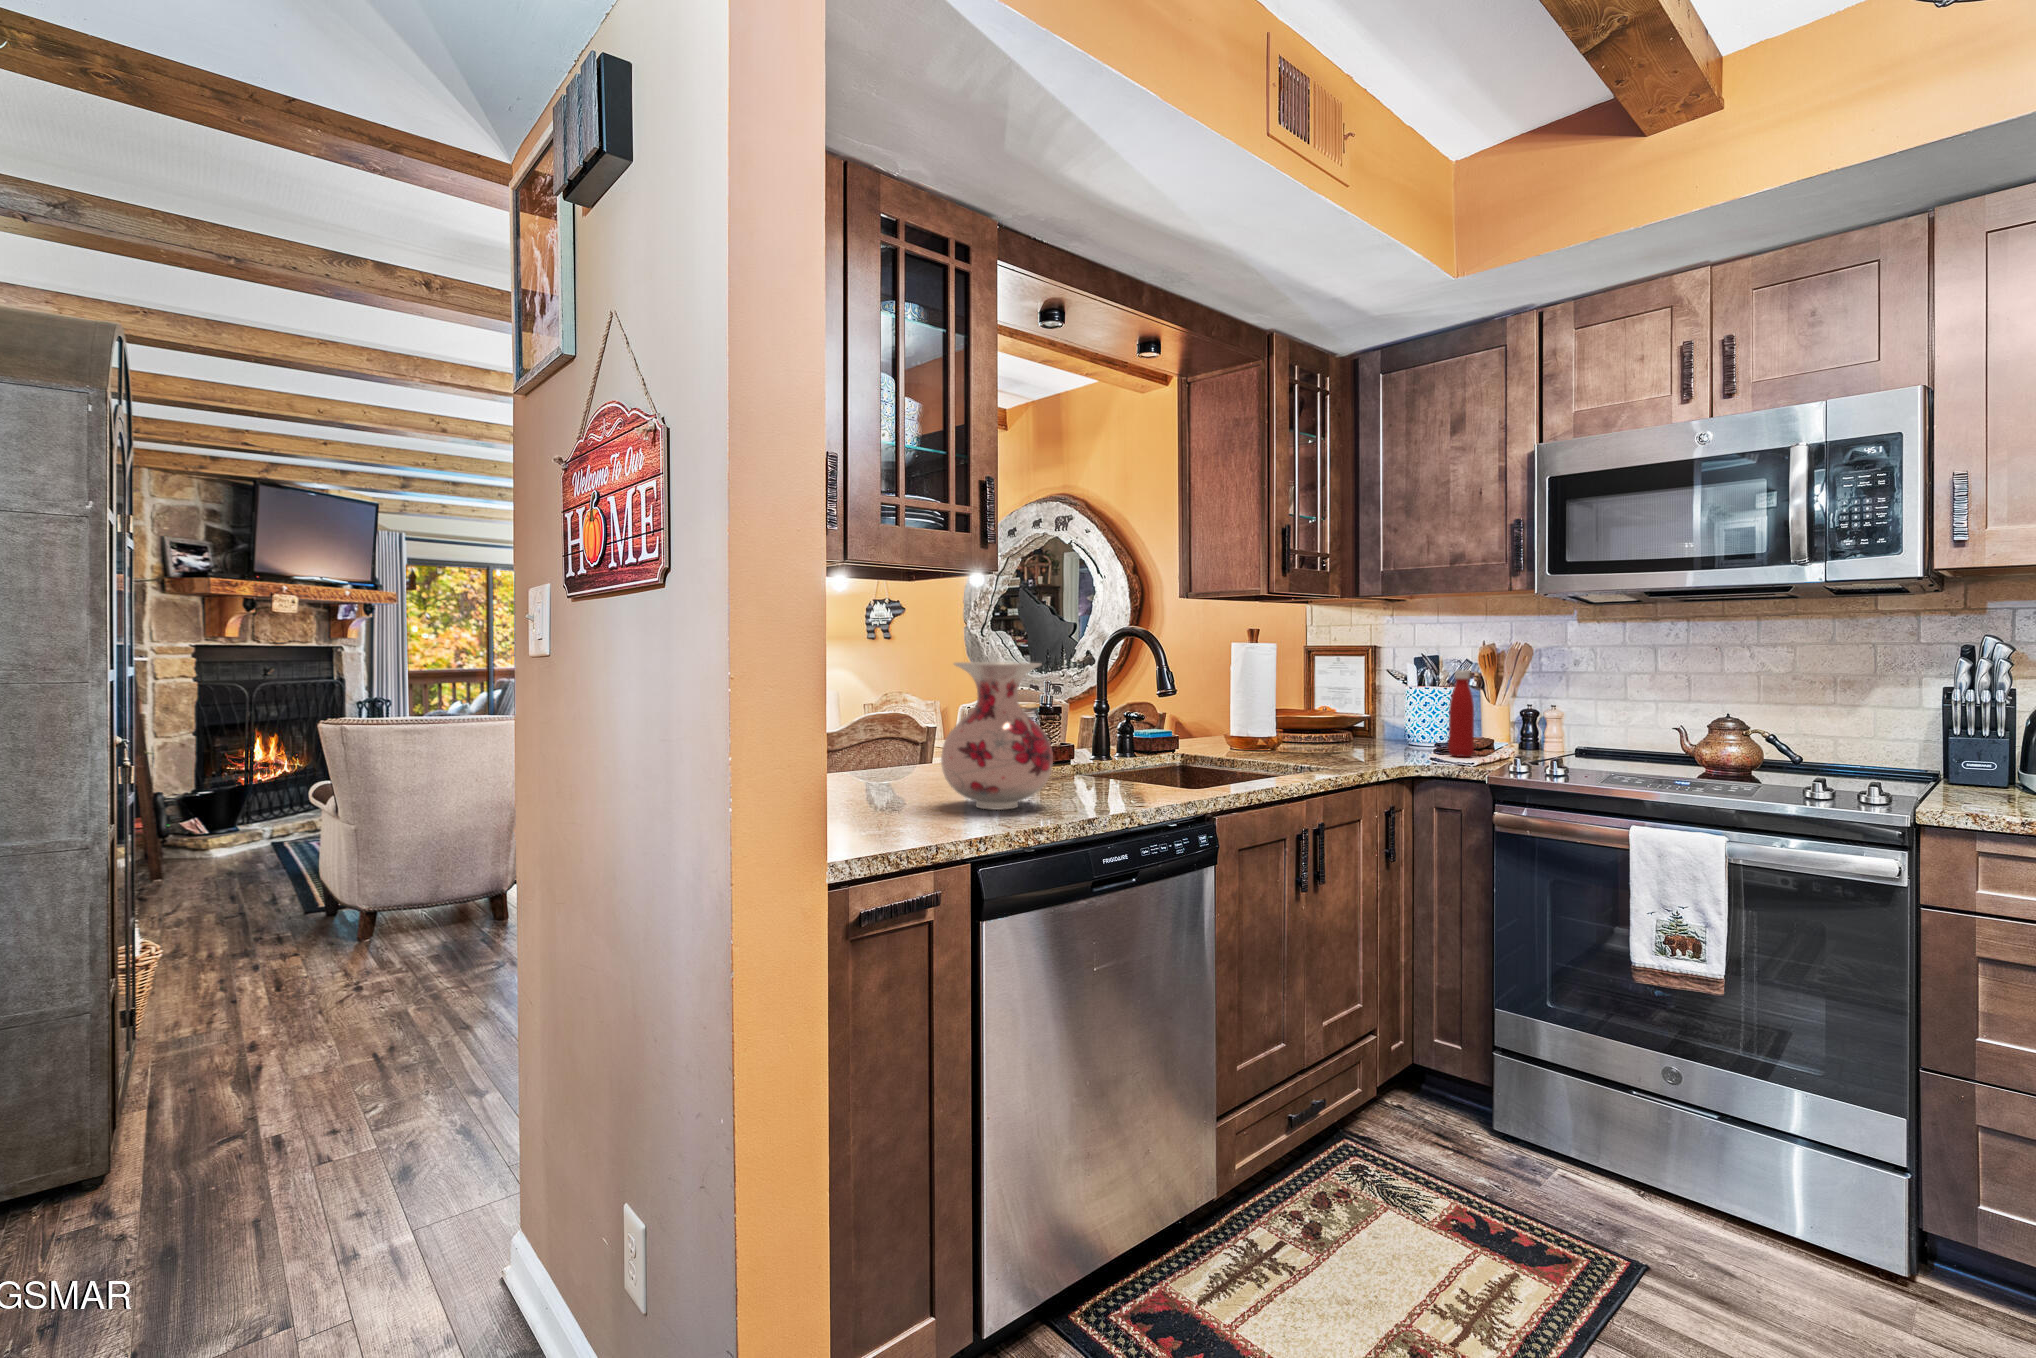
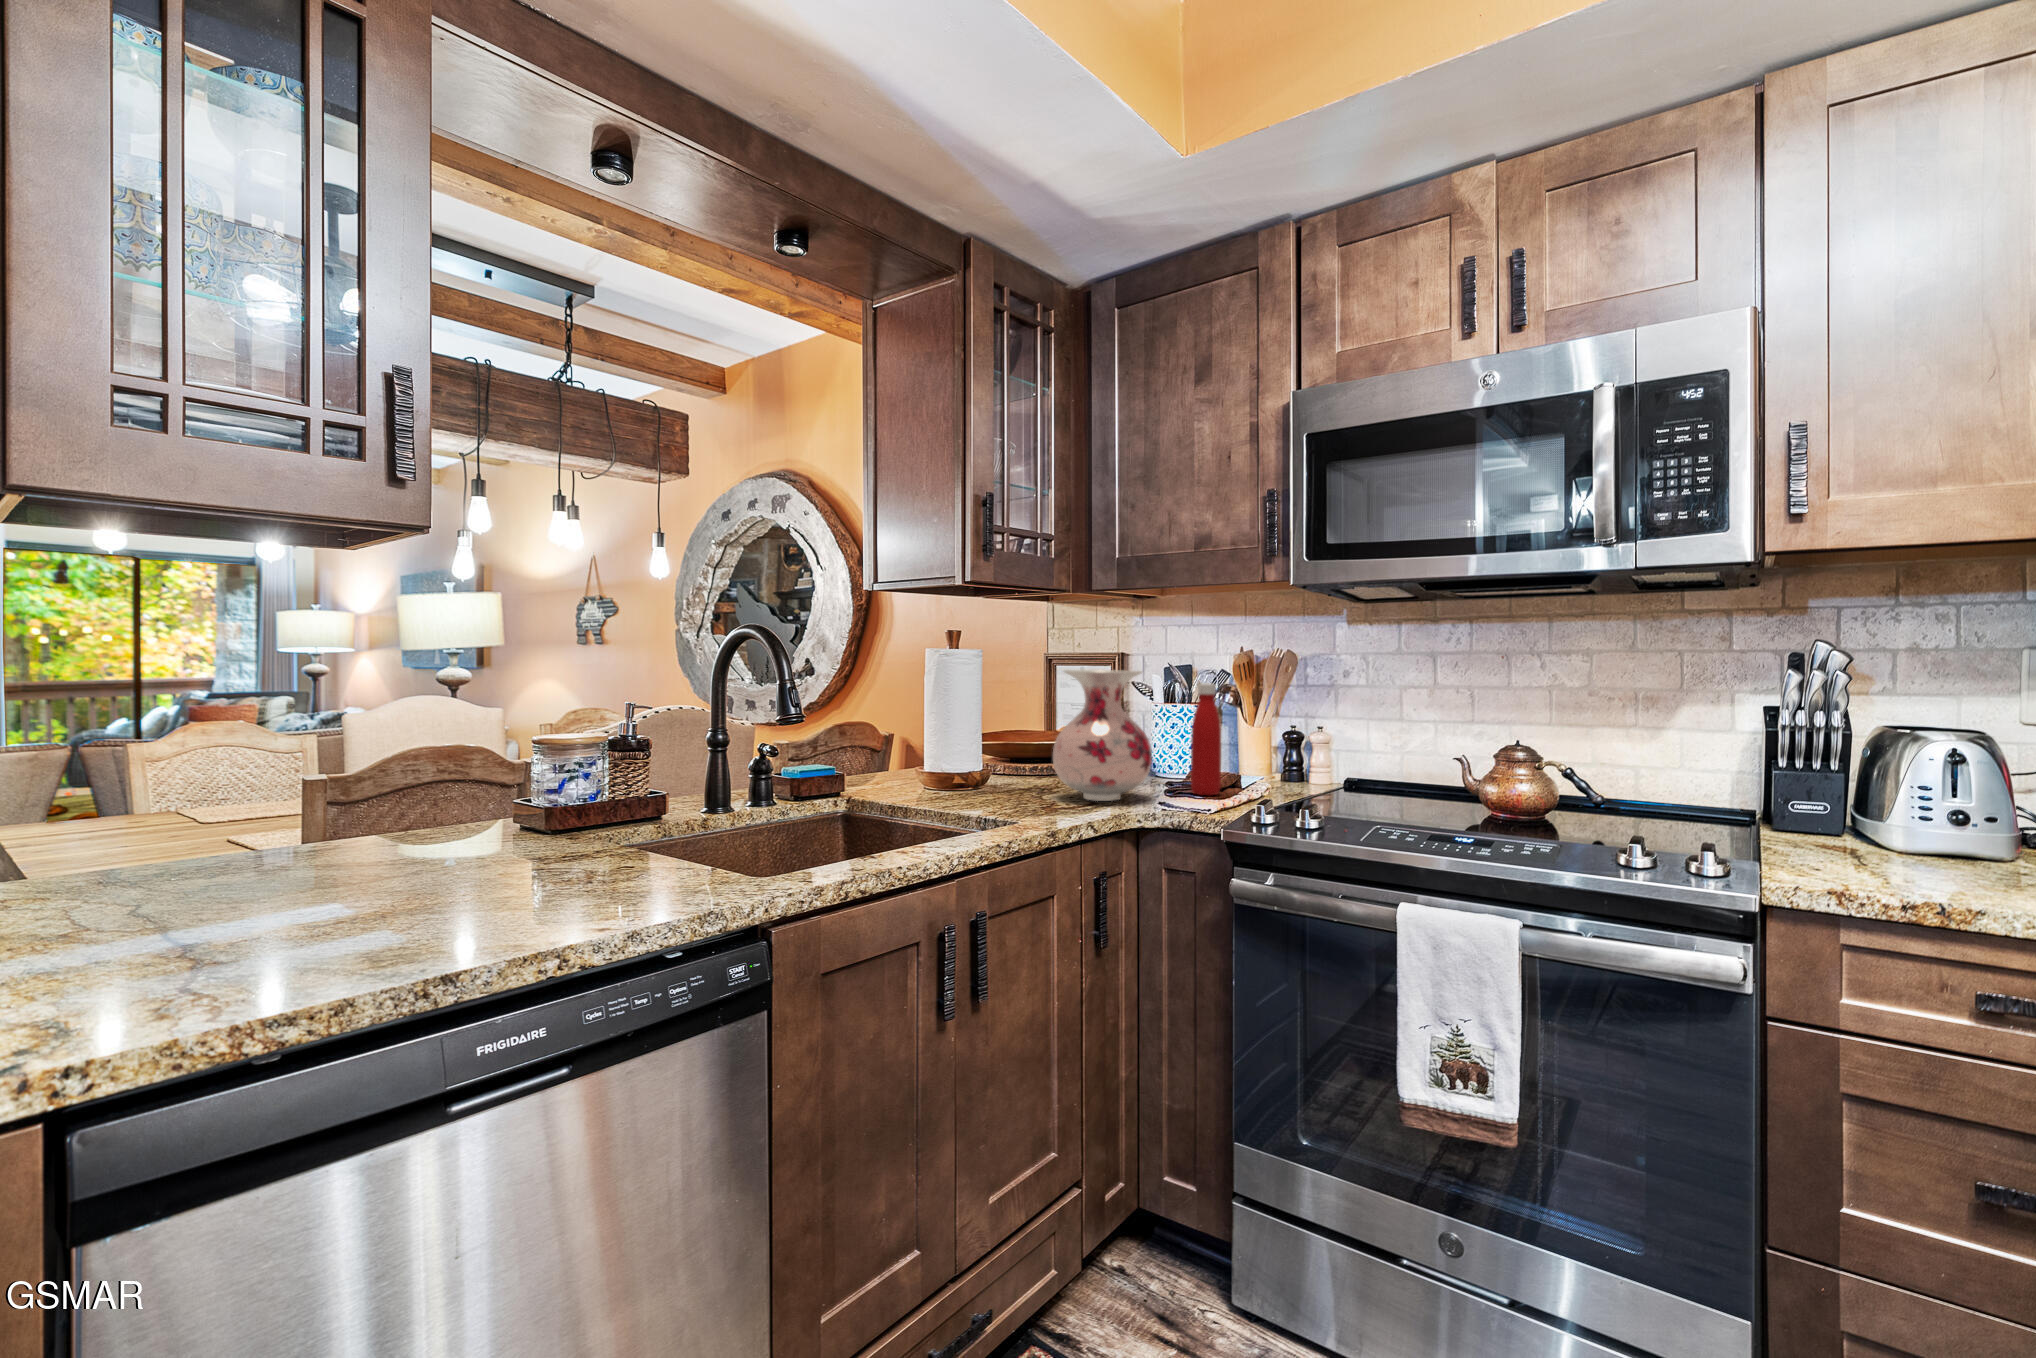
vase: present [941,662,1053,810] -> present [1053,670,1152,801]

